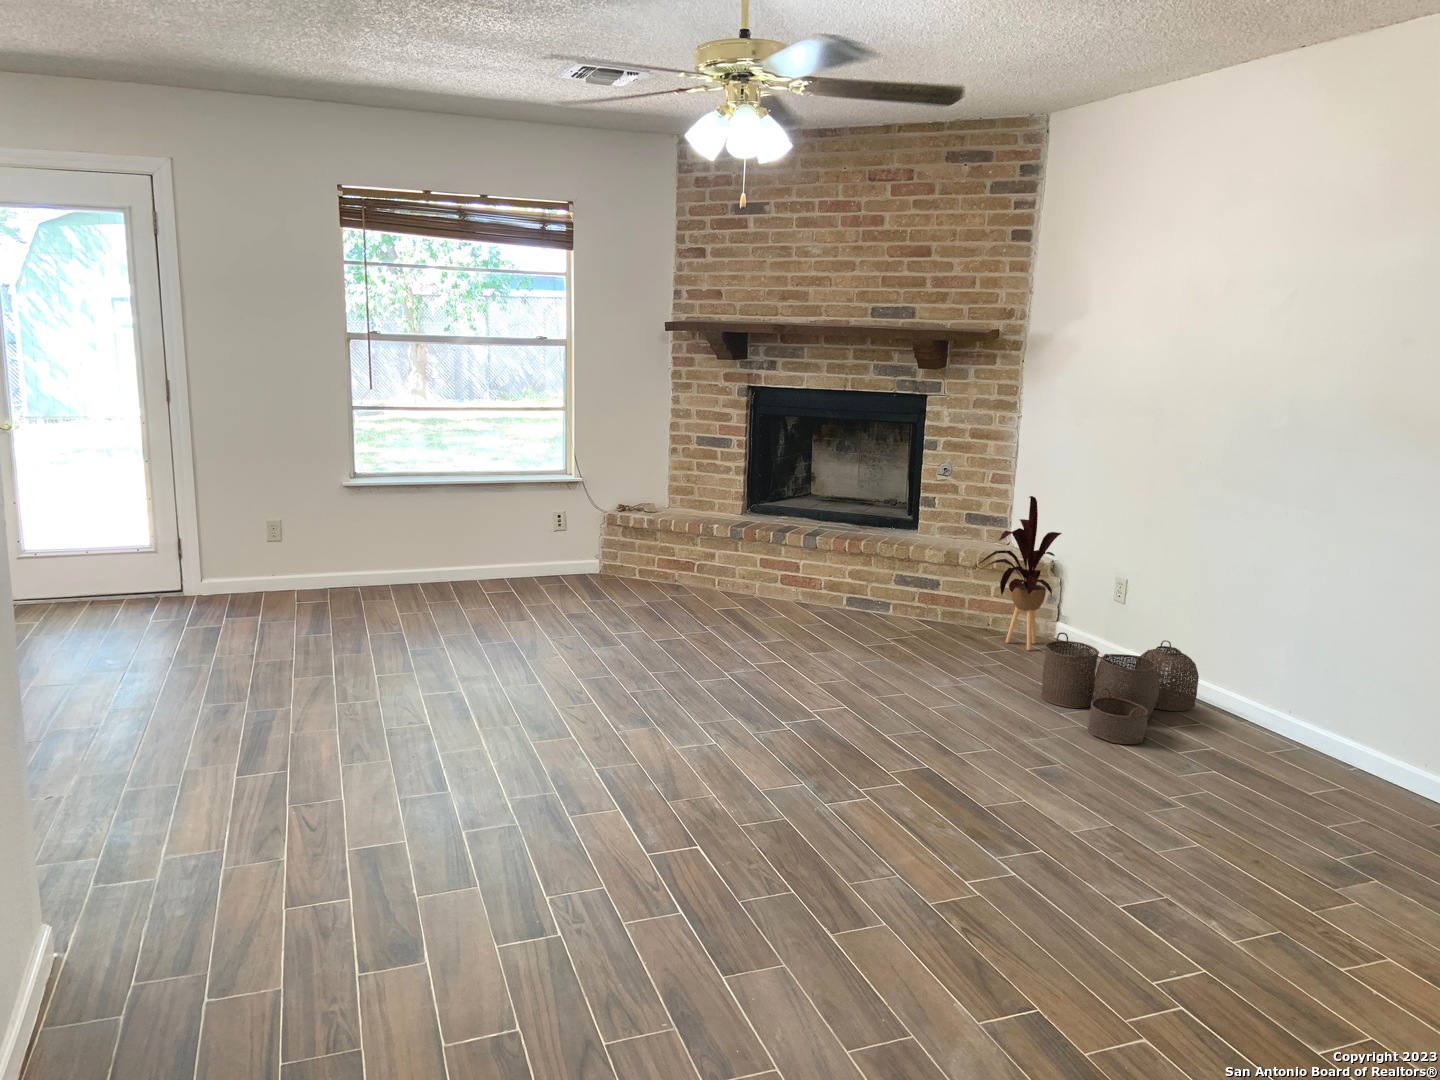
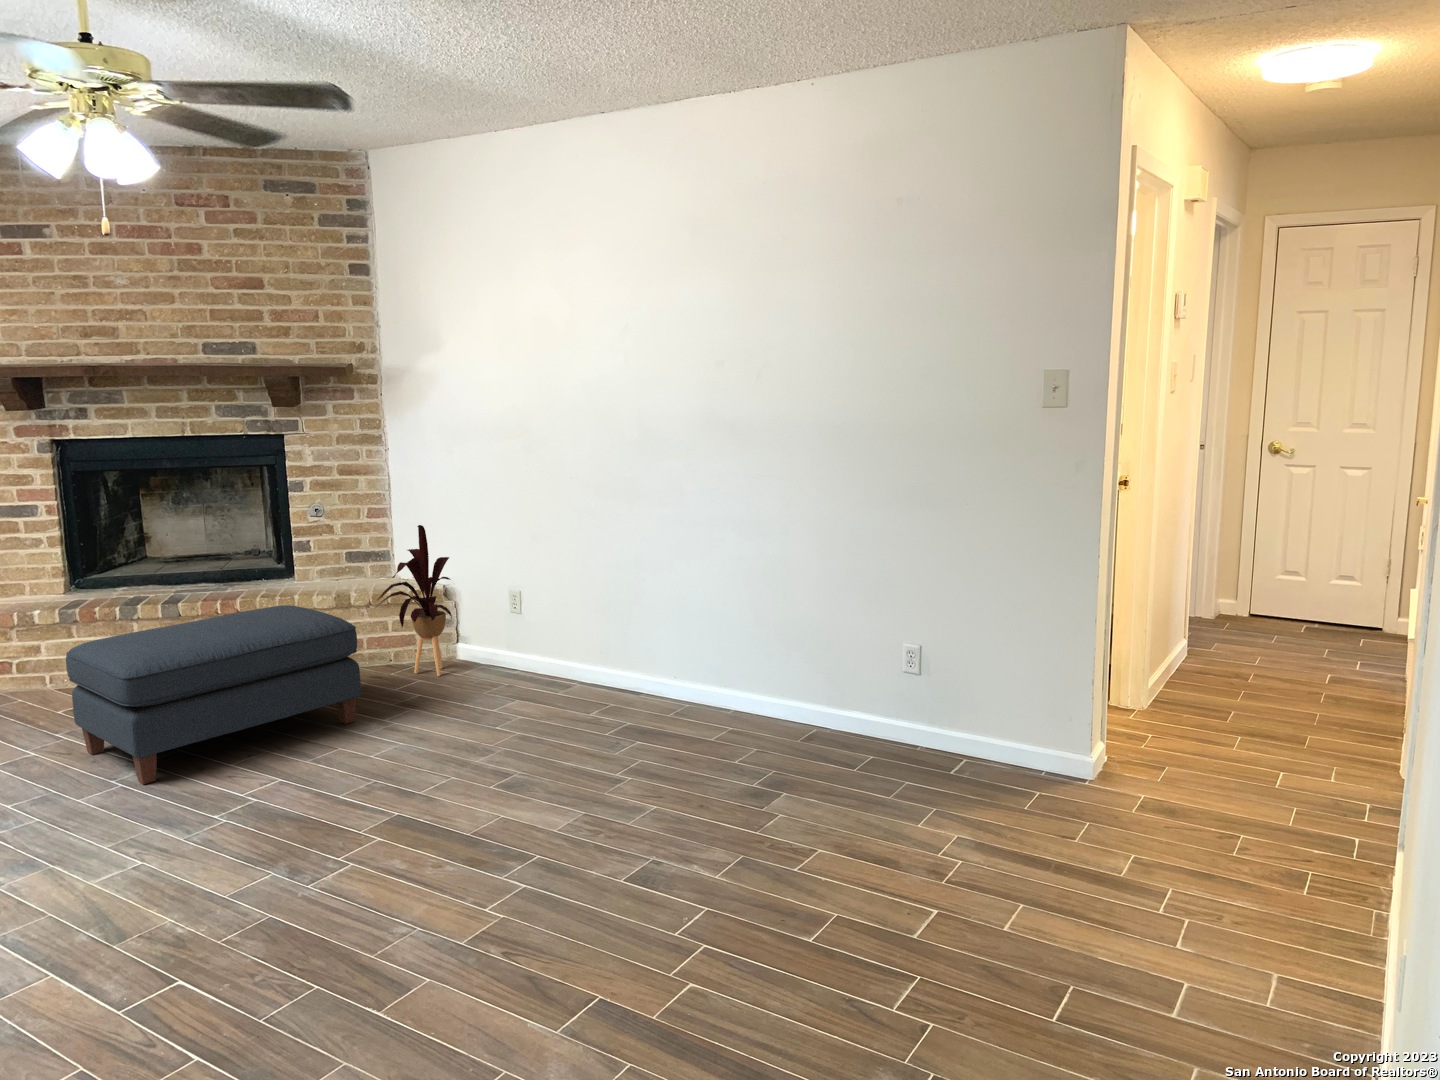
ottoman: none [715,553,946,683] -> present [66,605,361,784]
woven basket: present [1041,633,1199,744] -> none [465,638,600,740]

